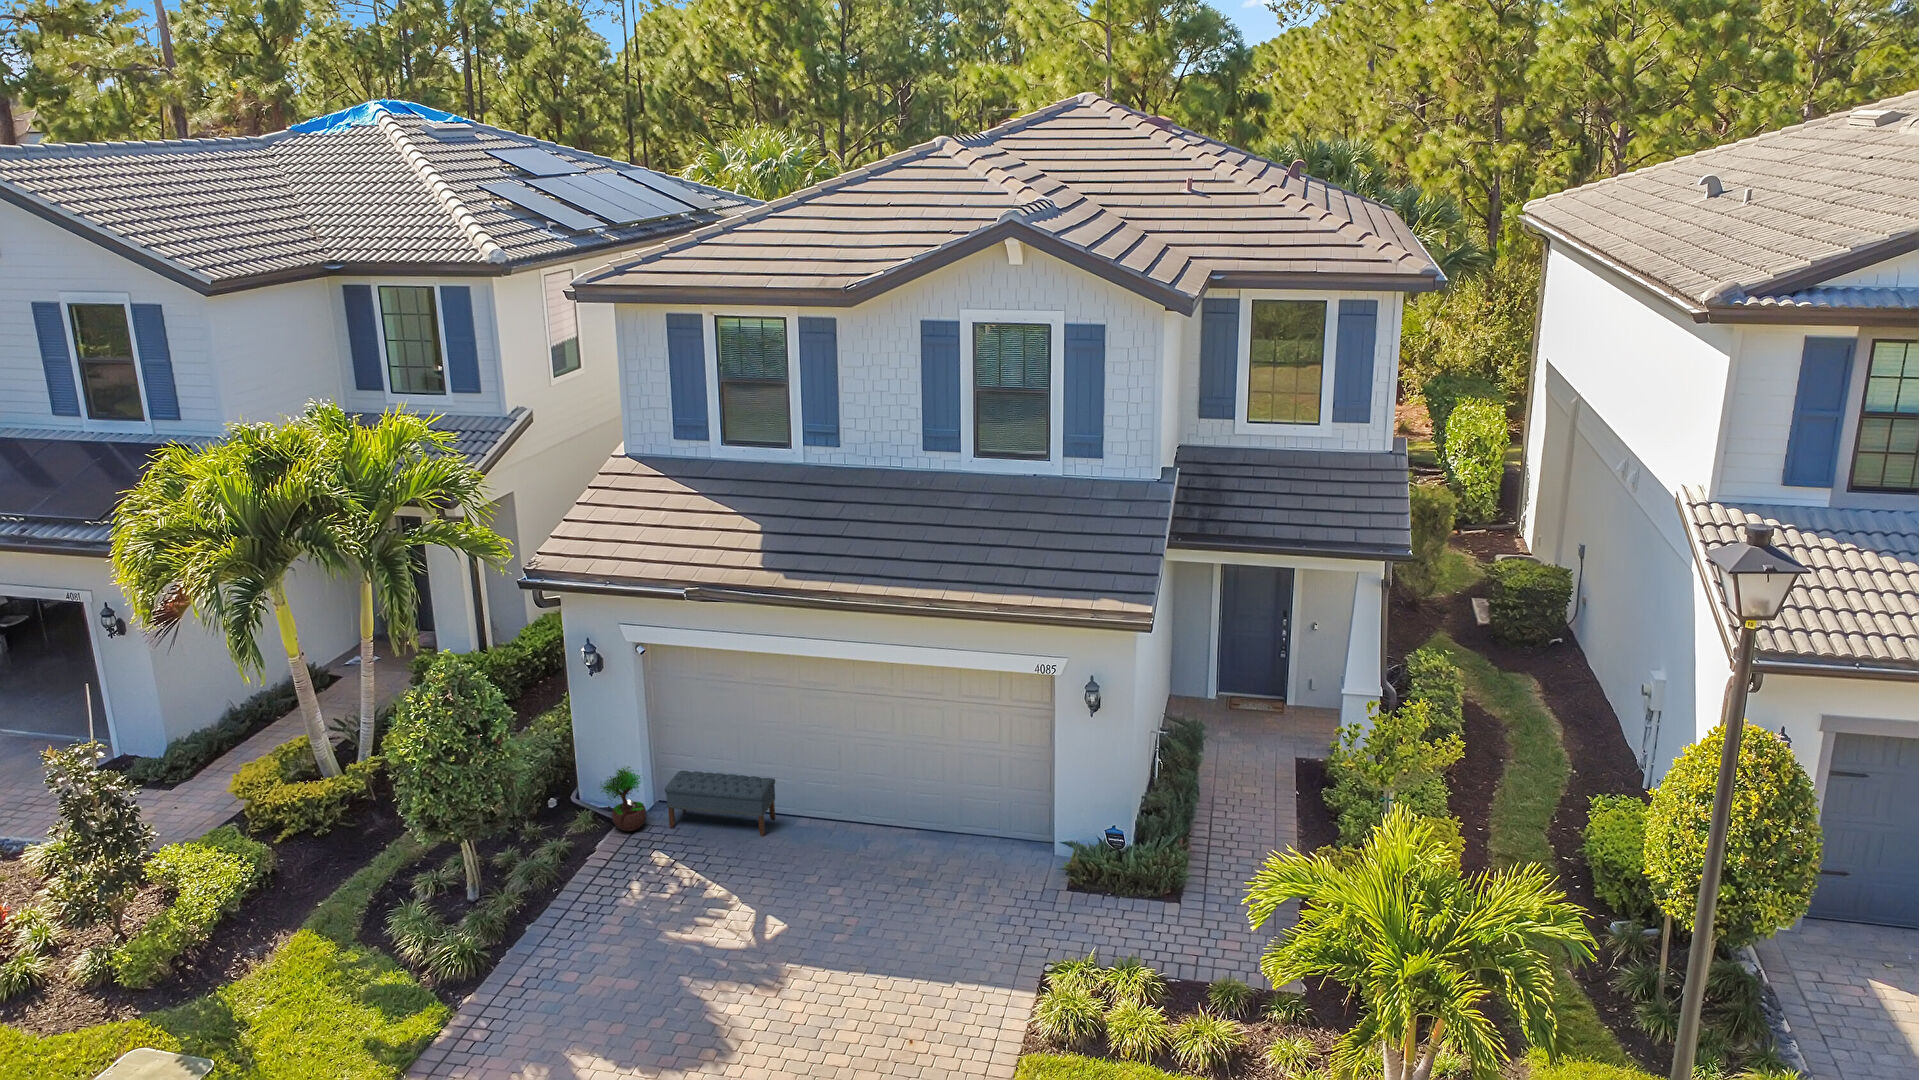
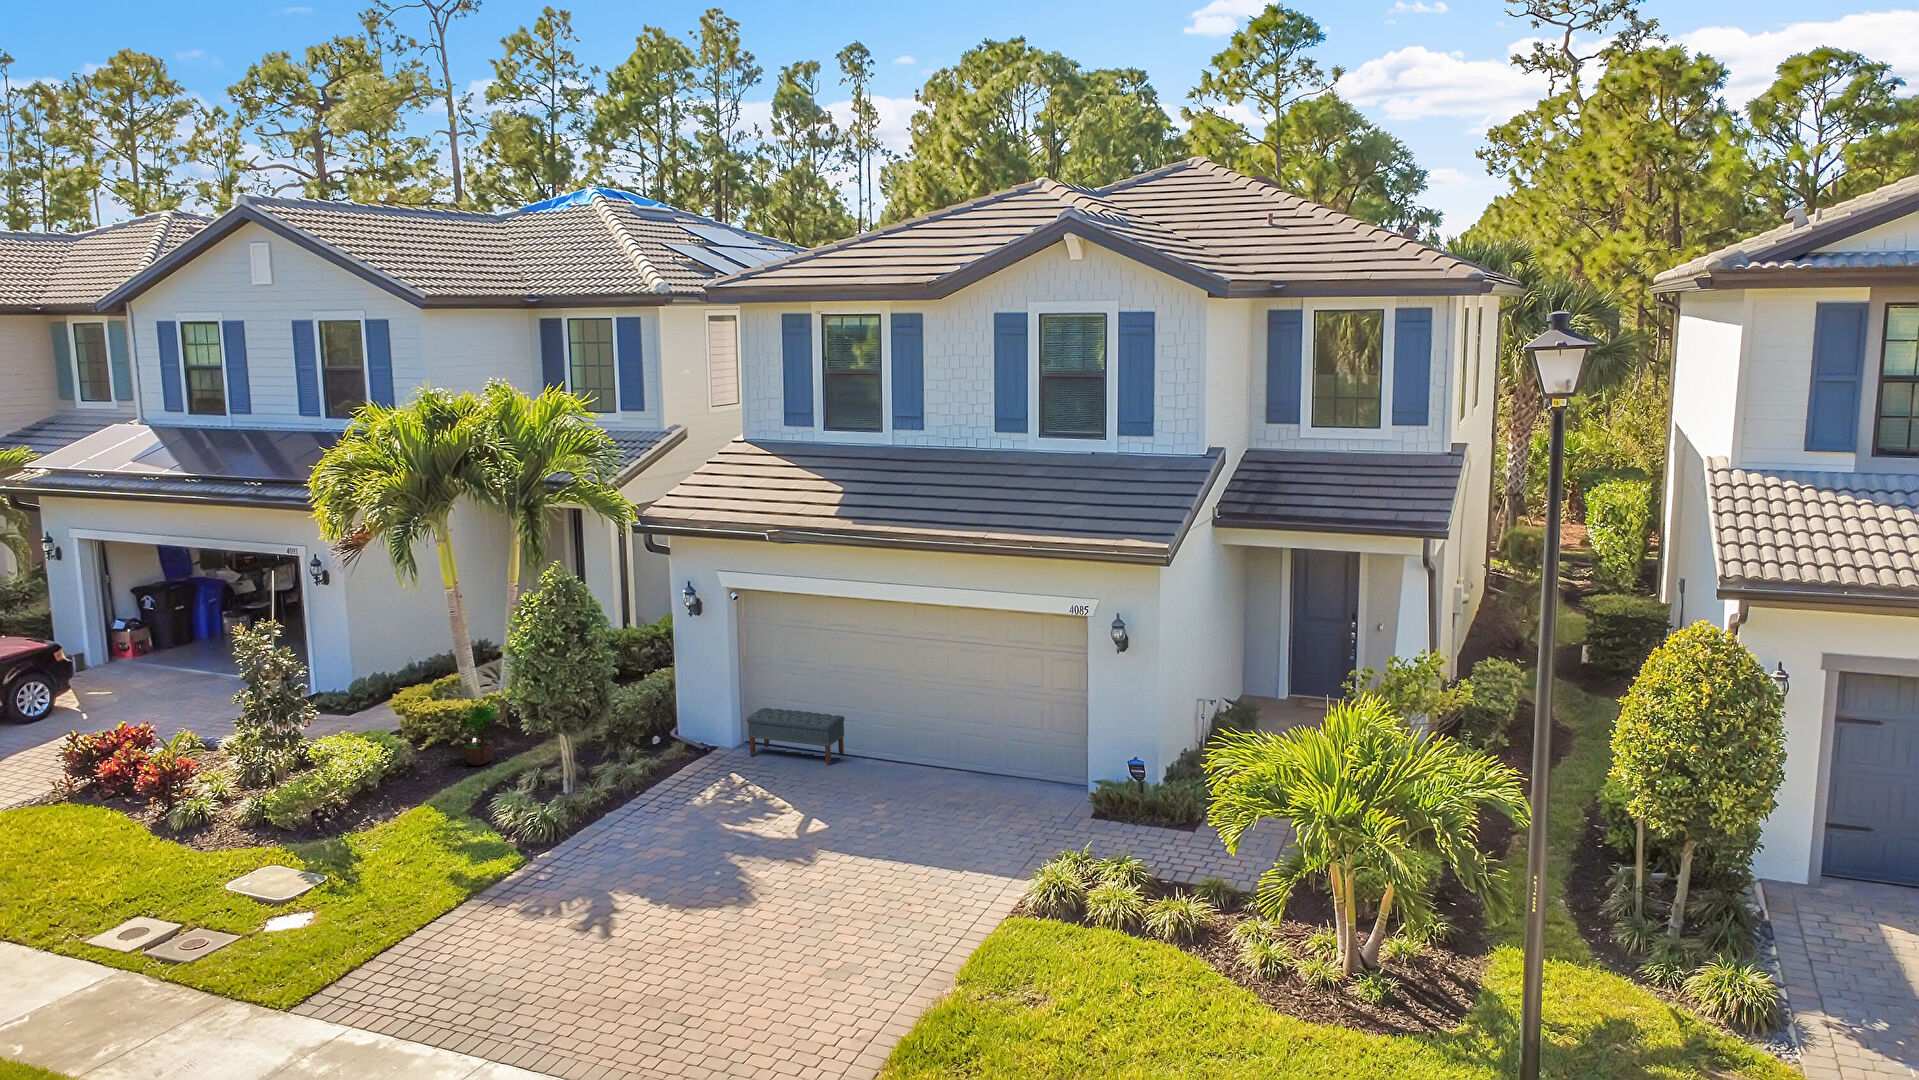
potted tree: present [601,766,646,831] -> present [463,702,498,765]

